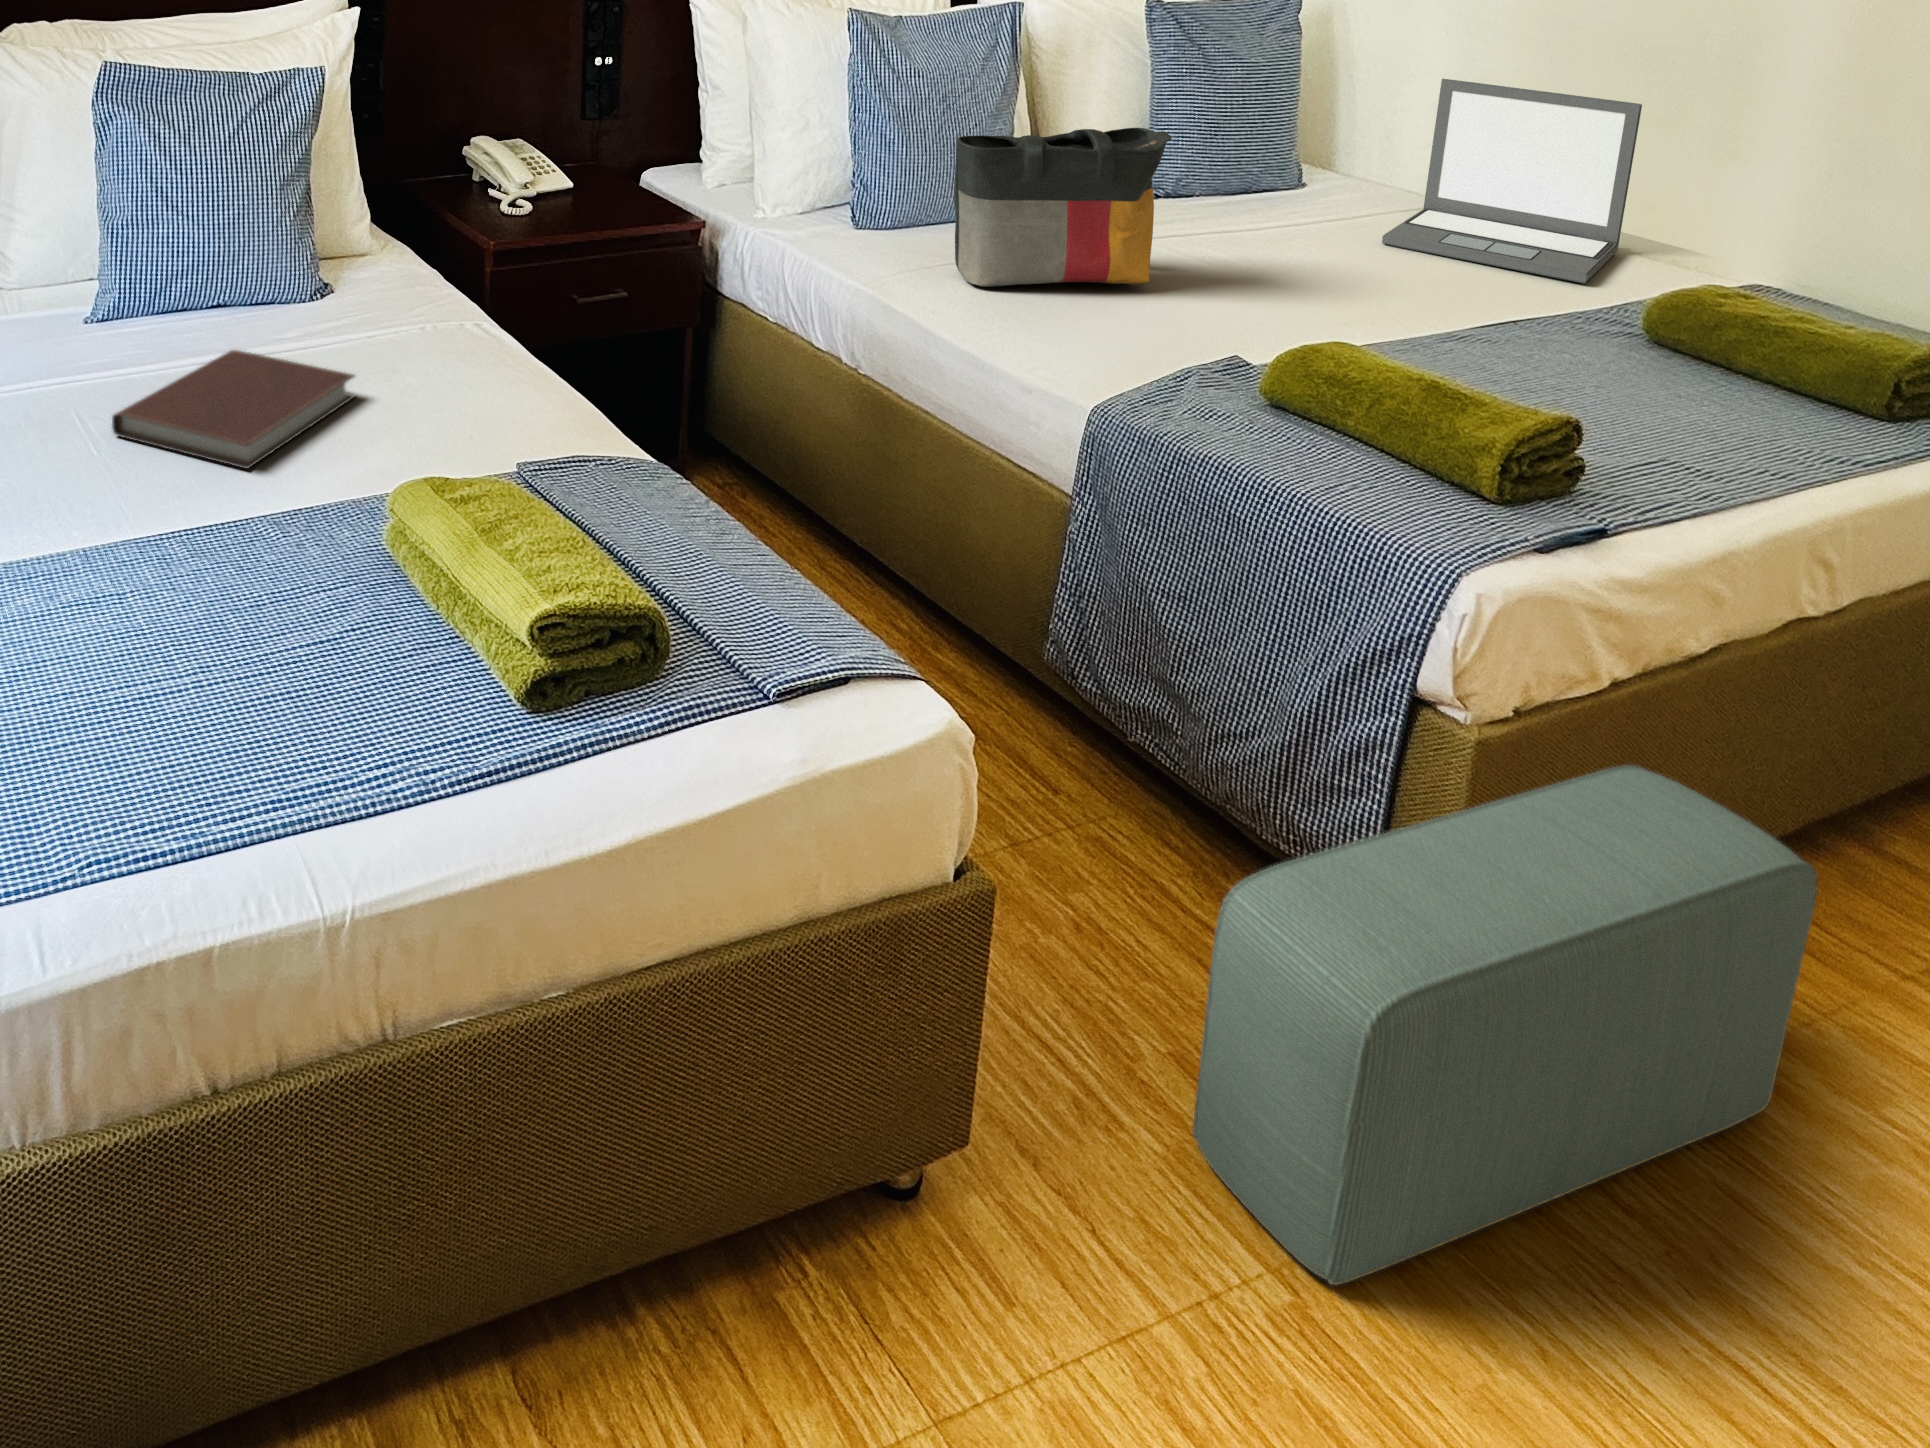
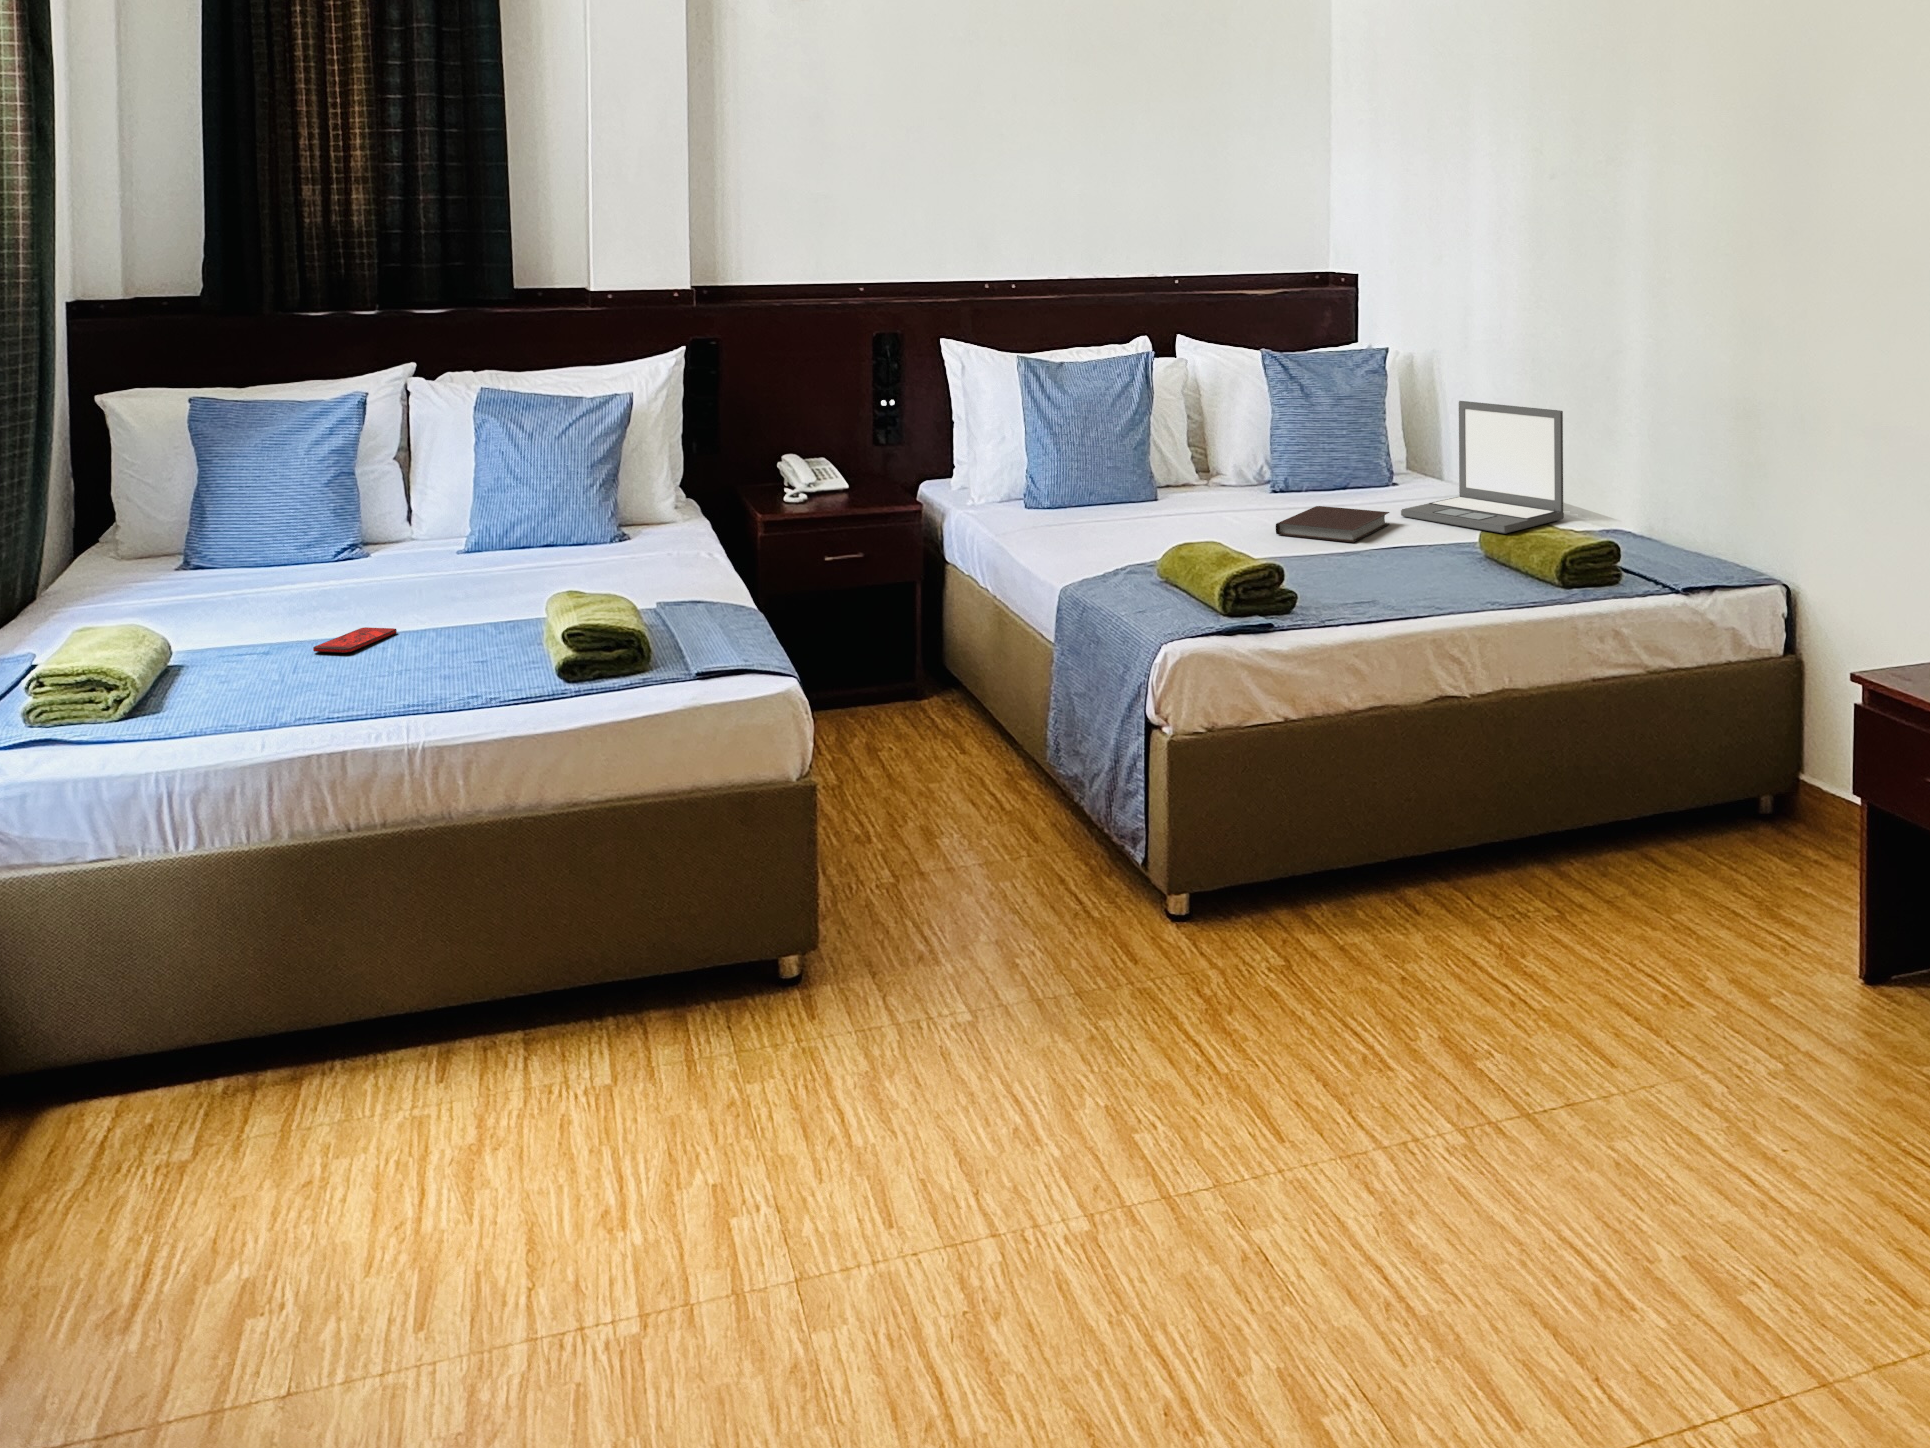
tote bag: present [954,128,1172,287] -> none [1056,427,1197,537]
notebook: present [112,350,355,469] -> present [1276,506,1389,542]
smartphone: none [10,548,131,632] -> present [313,627,397,653]
pouf: present [1193,765,1817,1285] -> none [975,769,1344,1026]

